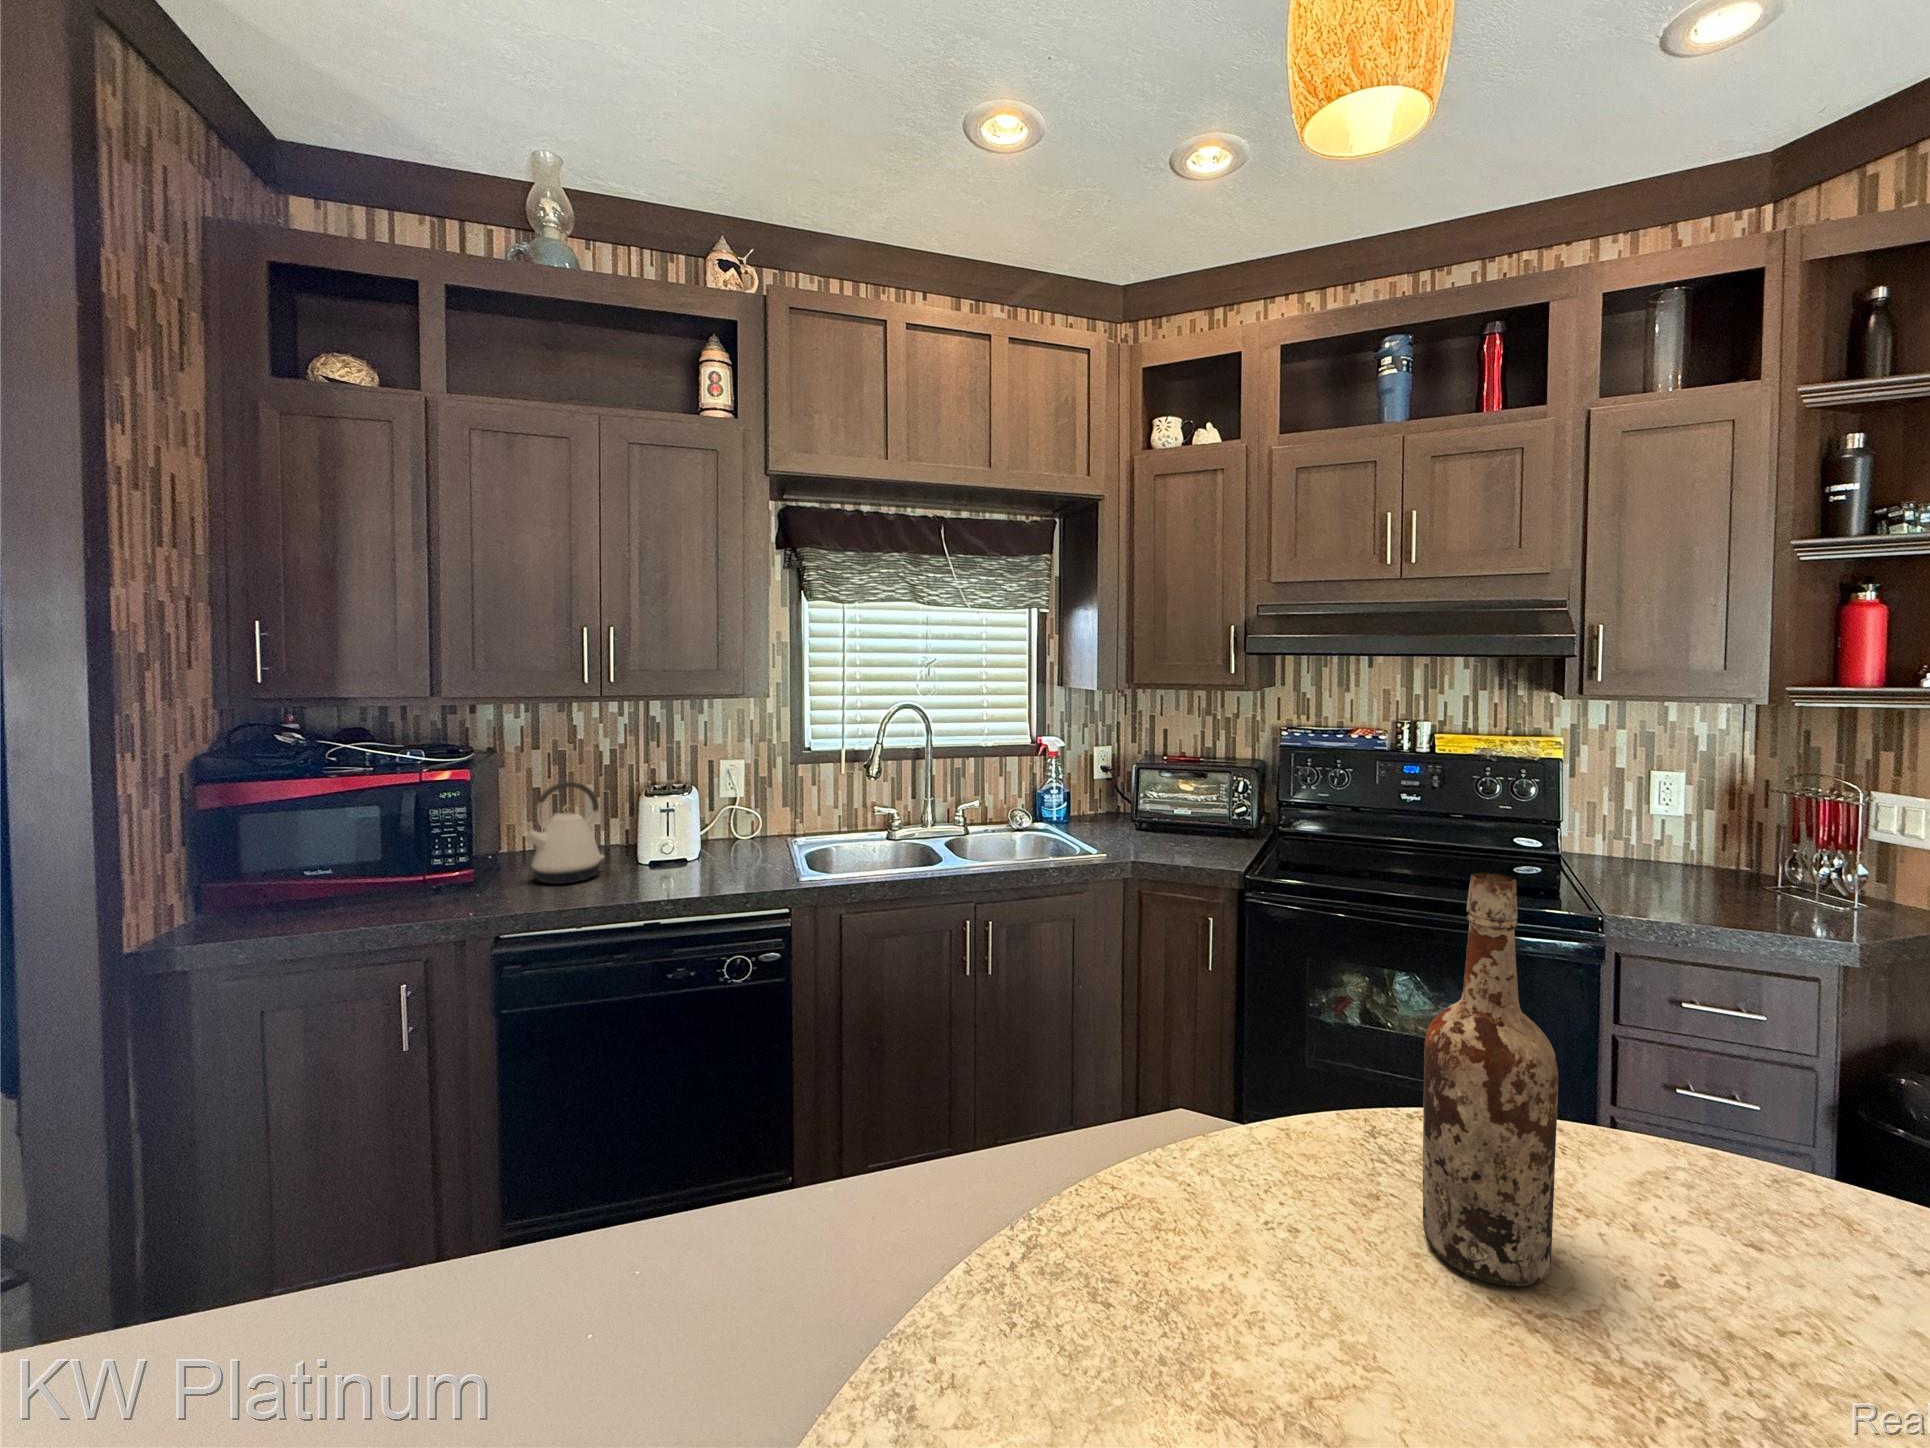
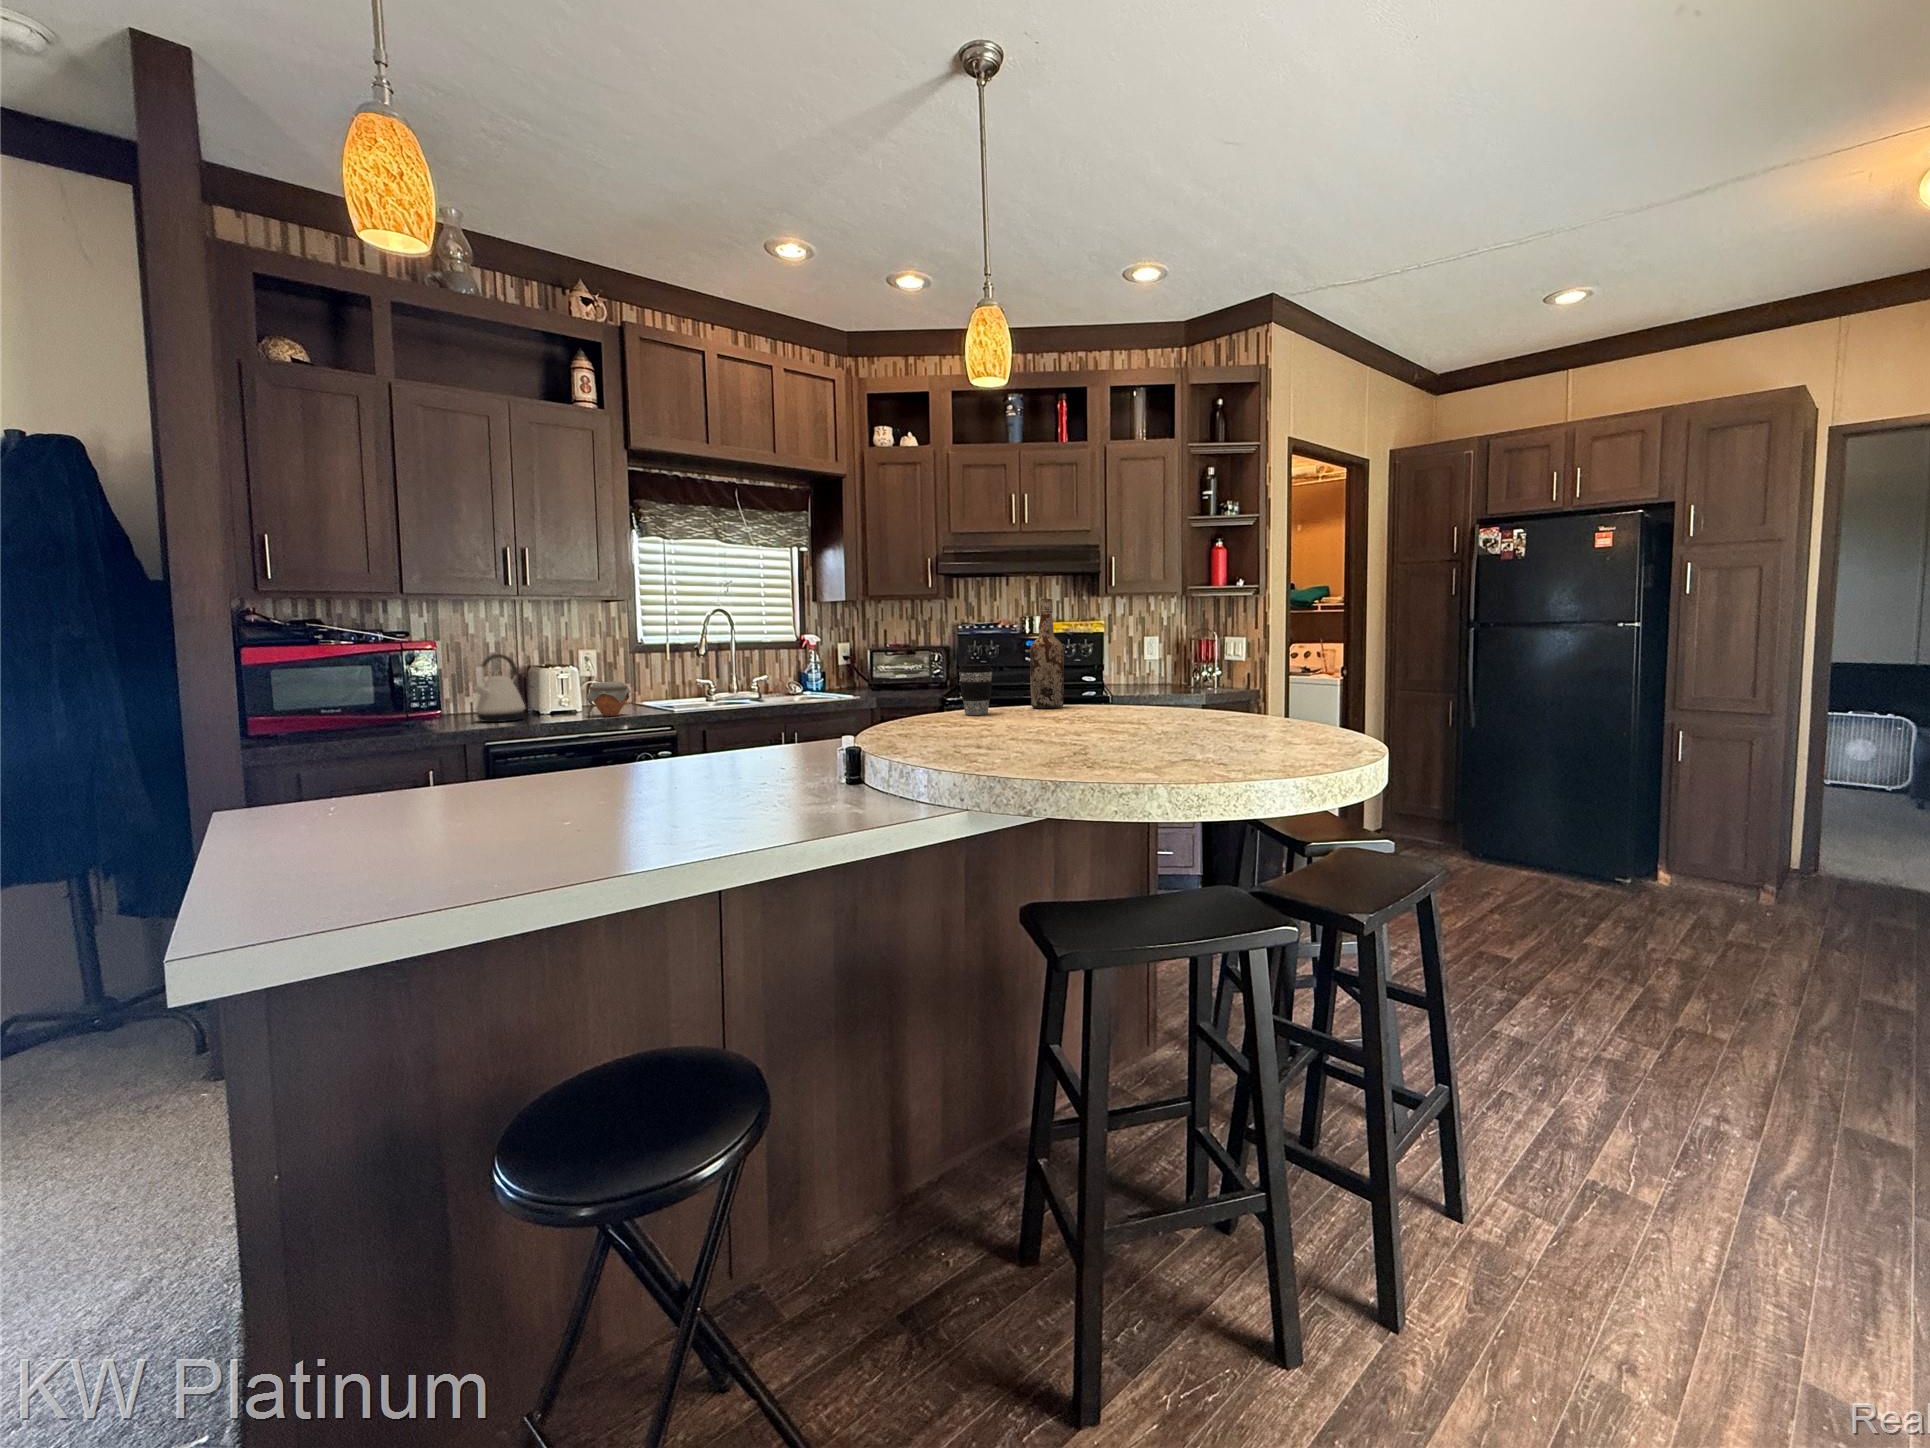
jar: none [676,824,740,881] -> present [587,681,631,716]
coffee cup: none [1155,1092,1279,1315] -> present [958,664,993,715]

